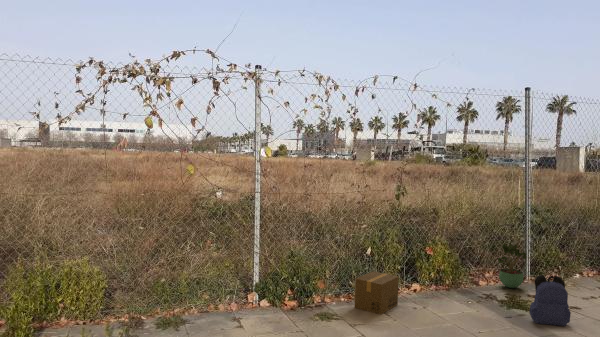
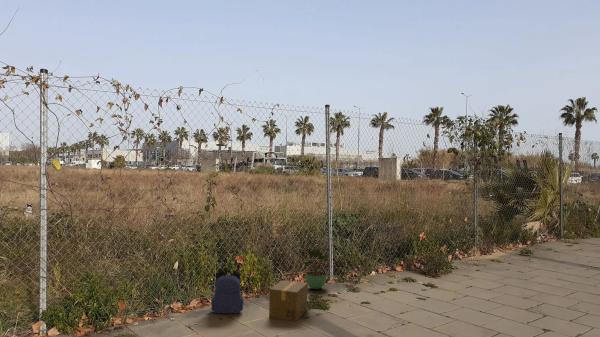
cardboard box: present [355,271,399,314] -> present [269,280,308,321]
backpack: present [529,275,571,326] -> present [211,270,244,314]

